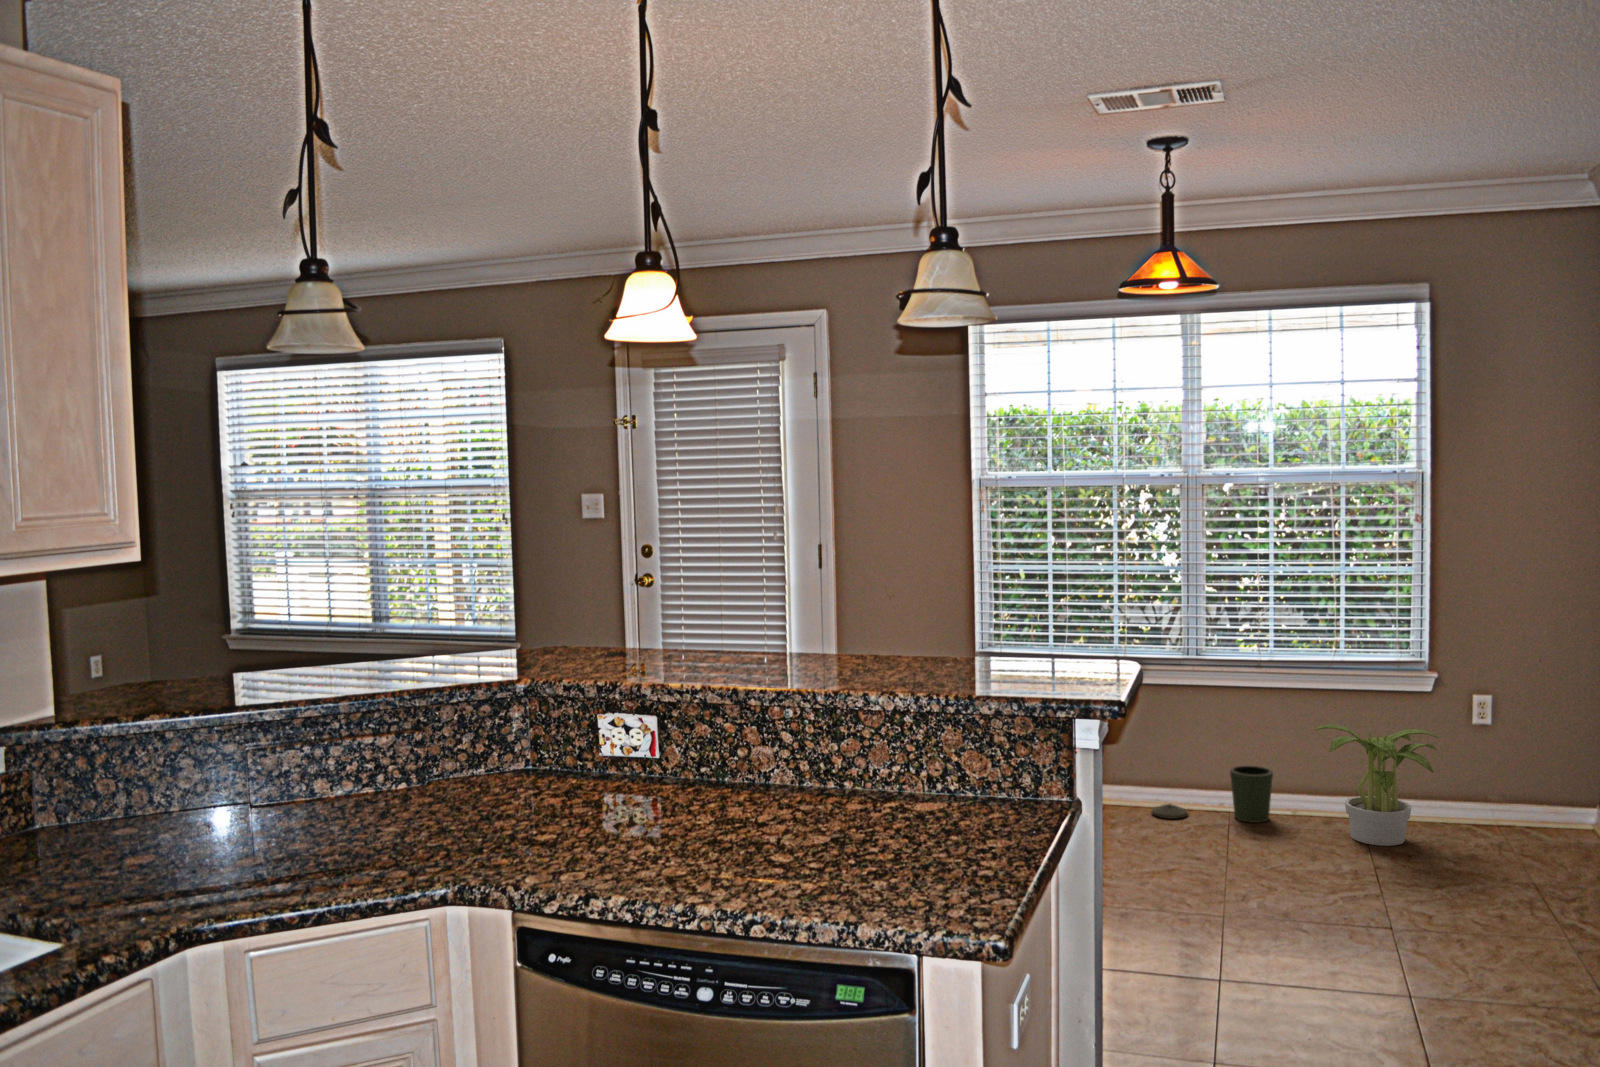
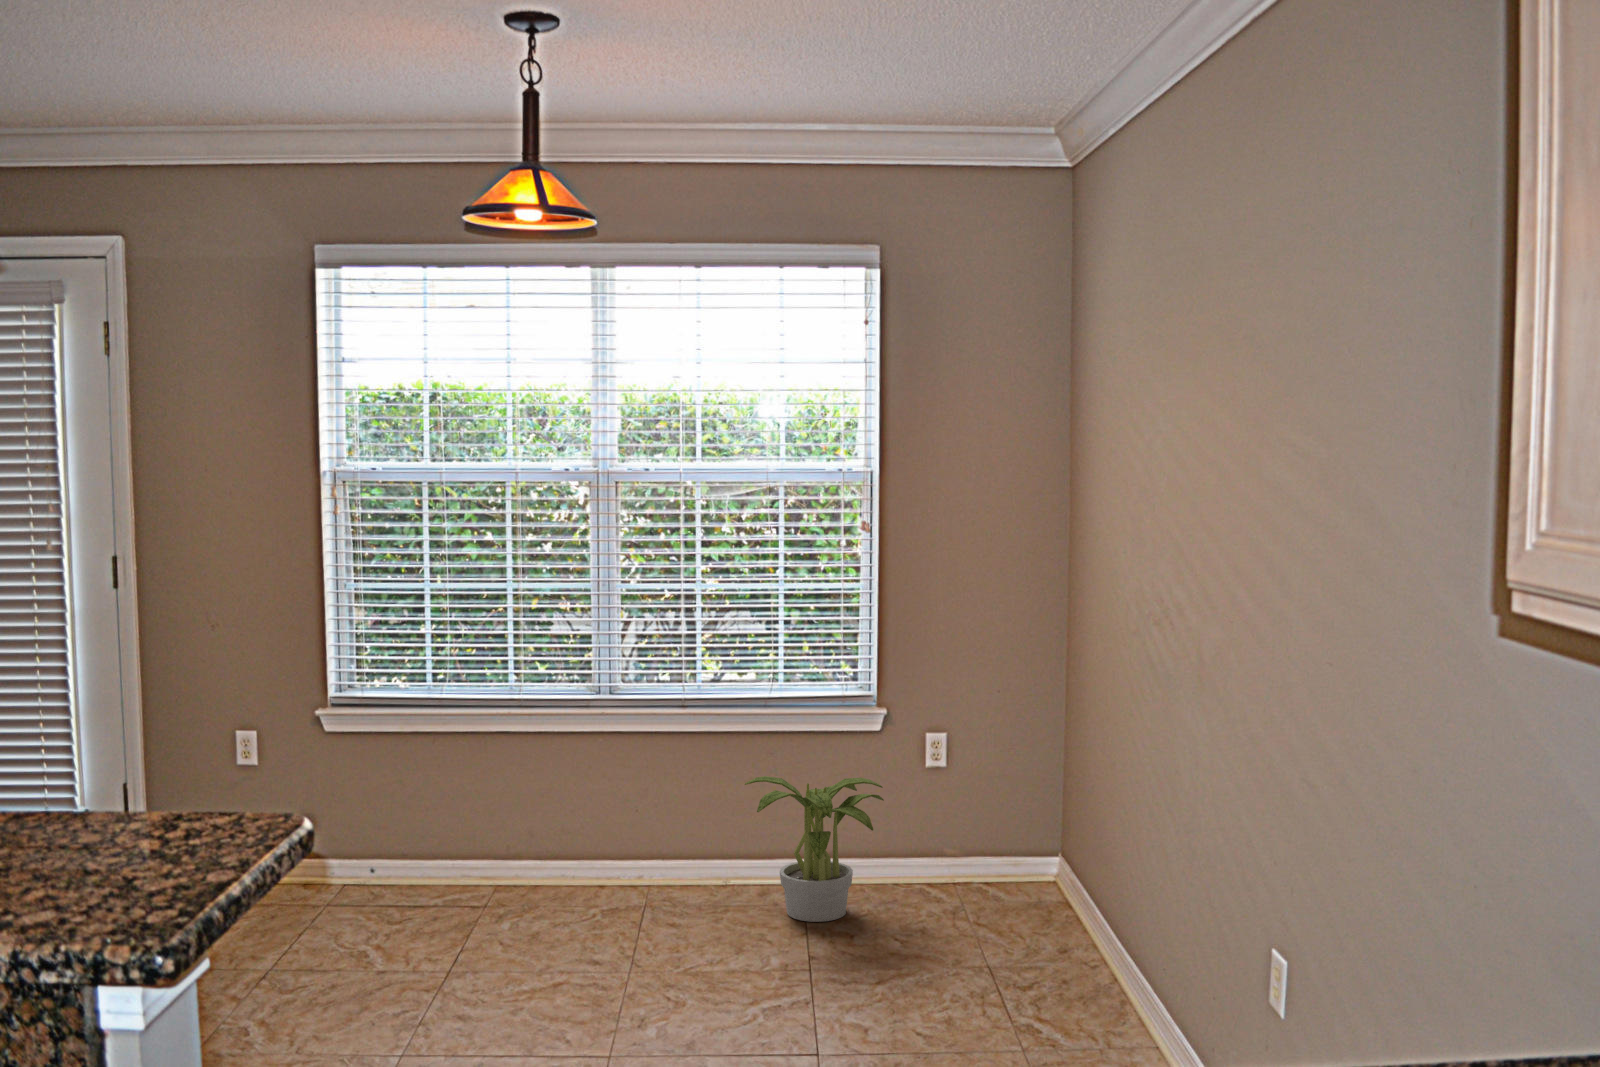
trash can: present [1152,766,1273,823] -> none [556,831,702,905]

